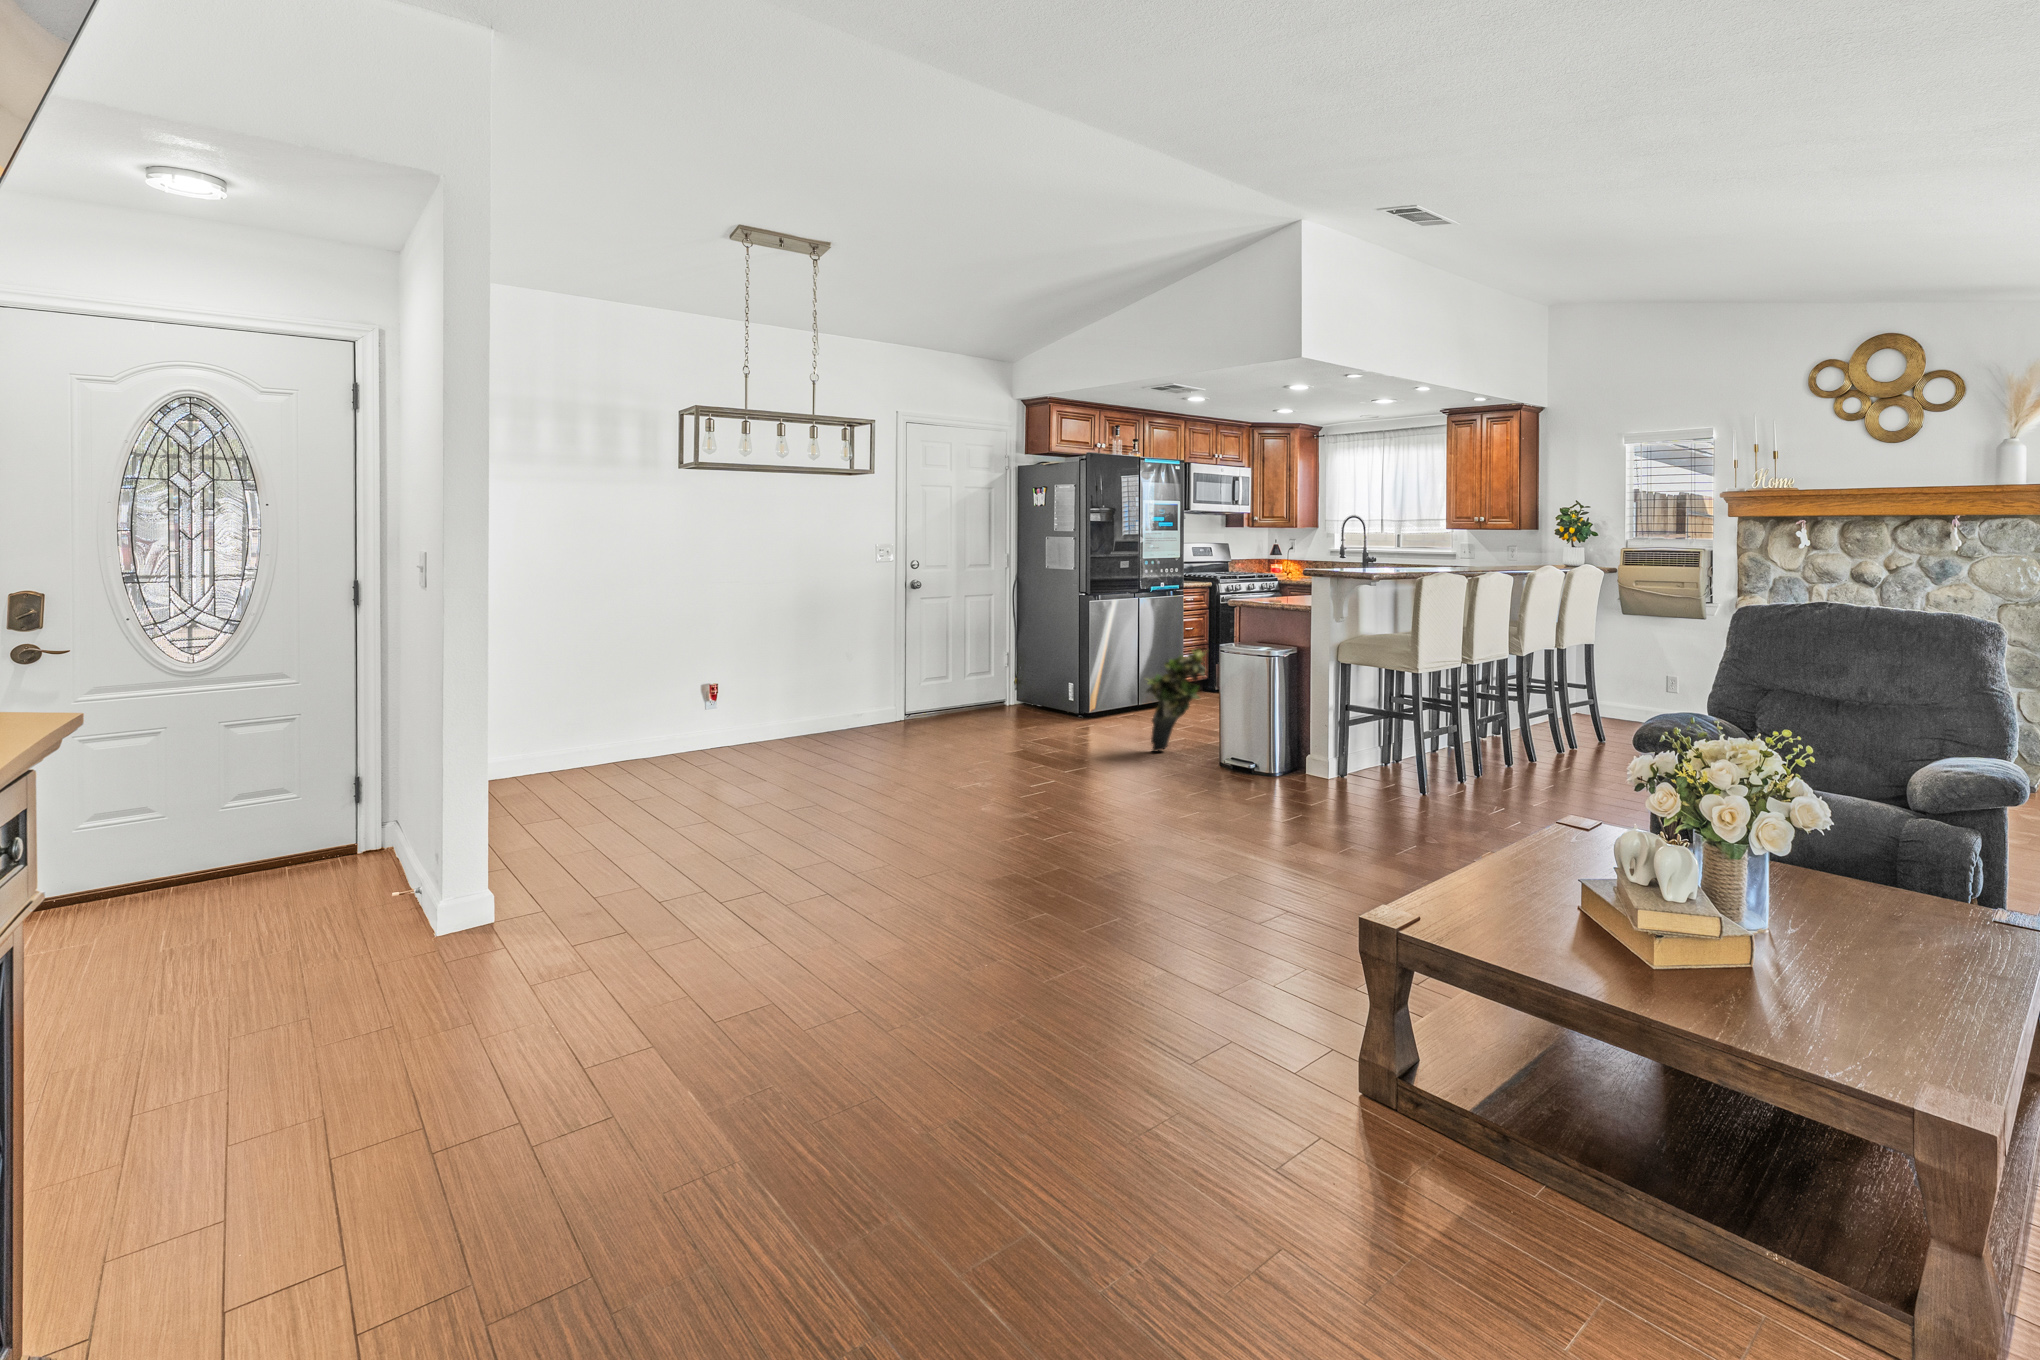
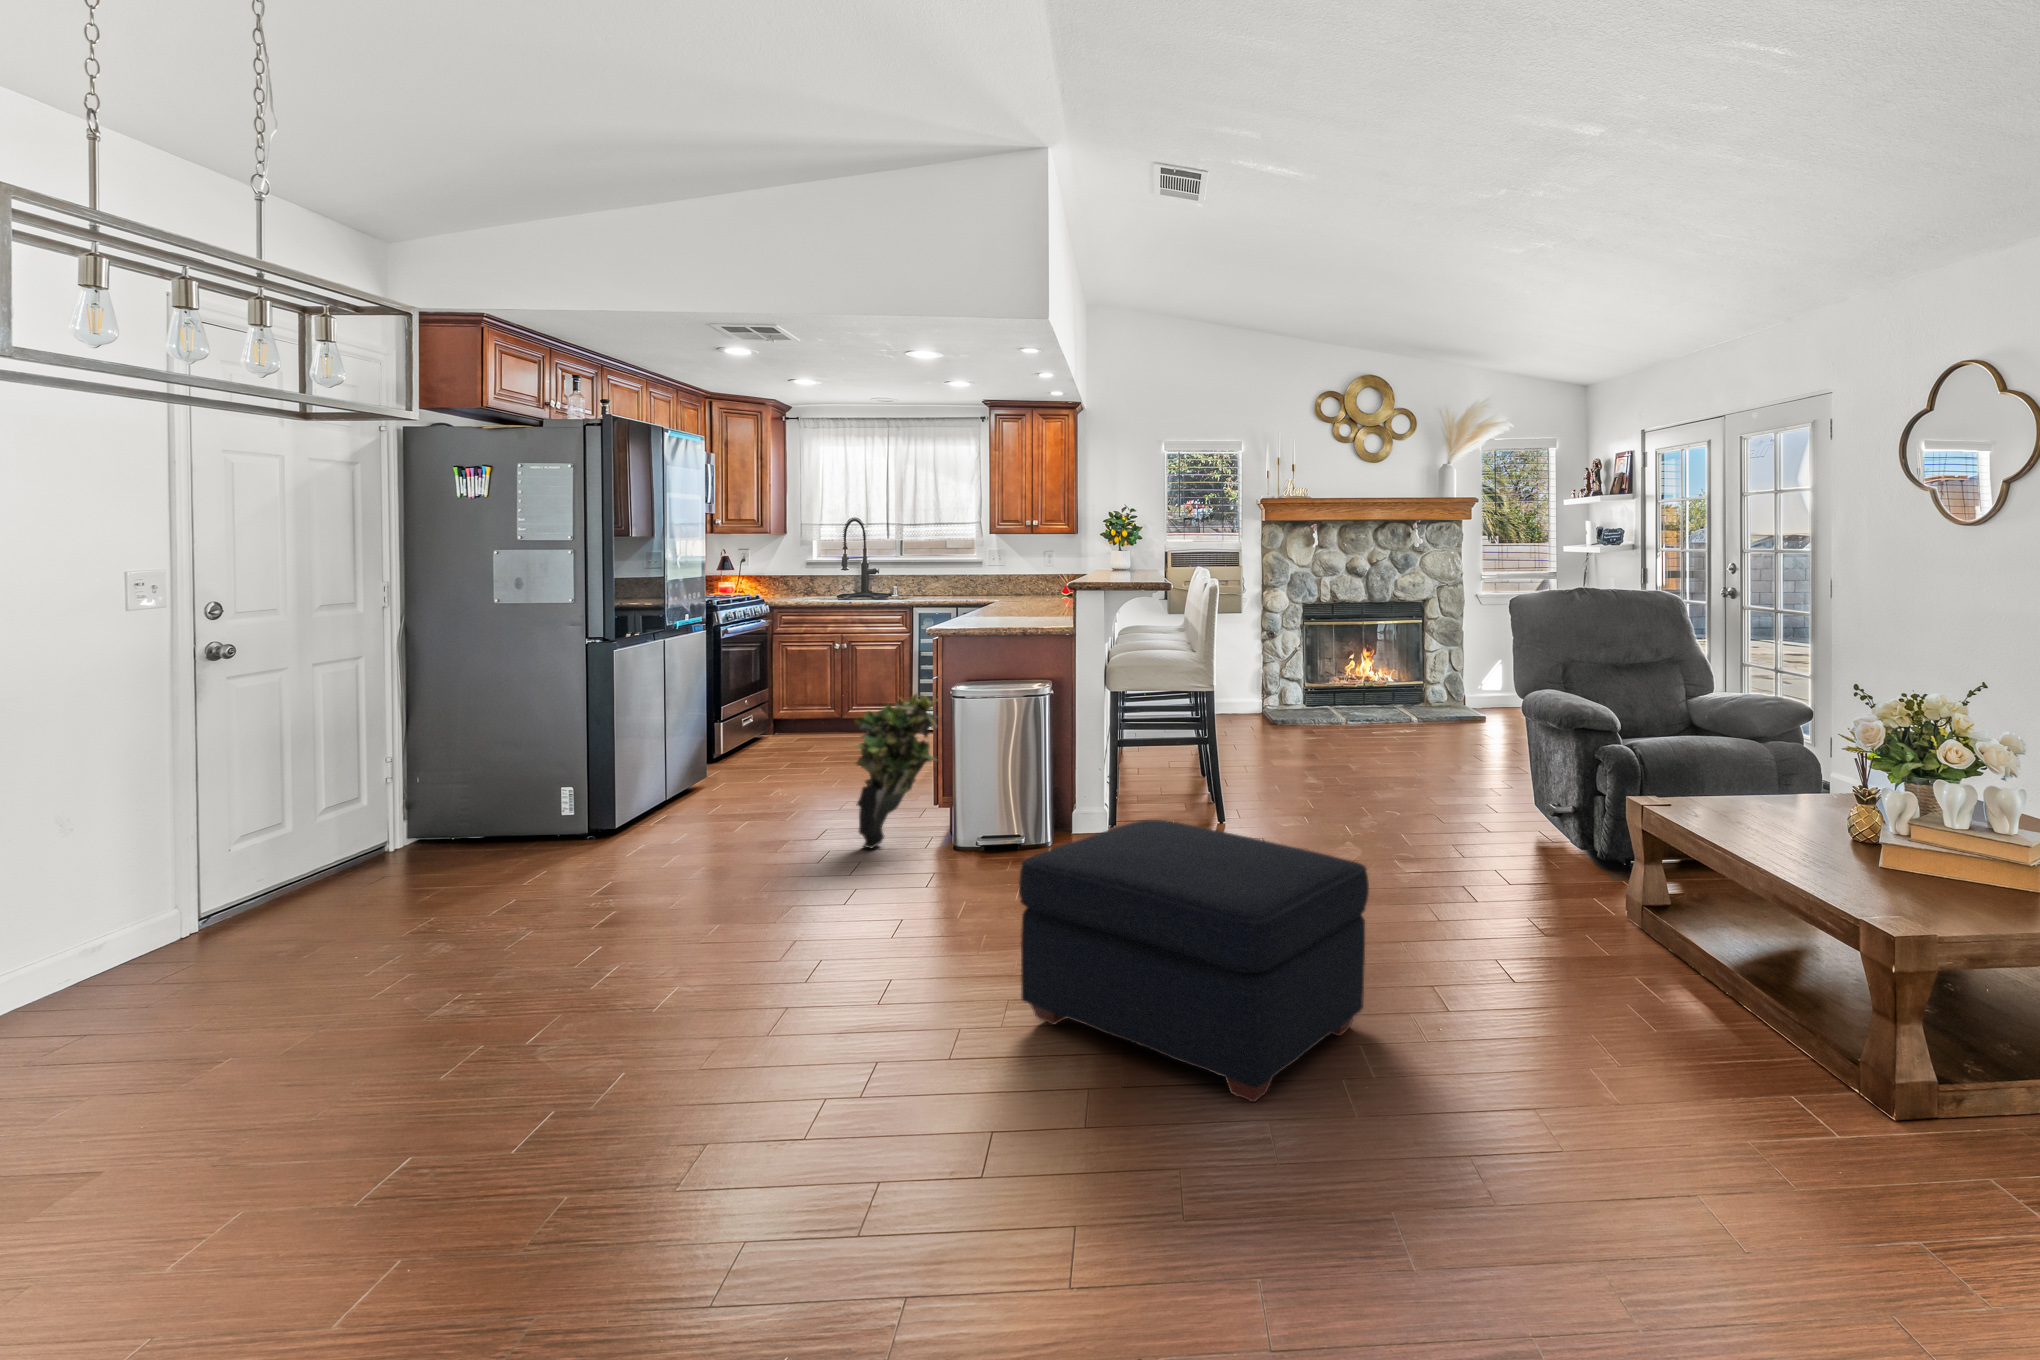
ottoman: none [902,738,1086,909] -> present [1019,820,1369,1102]

